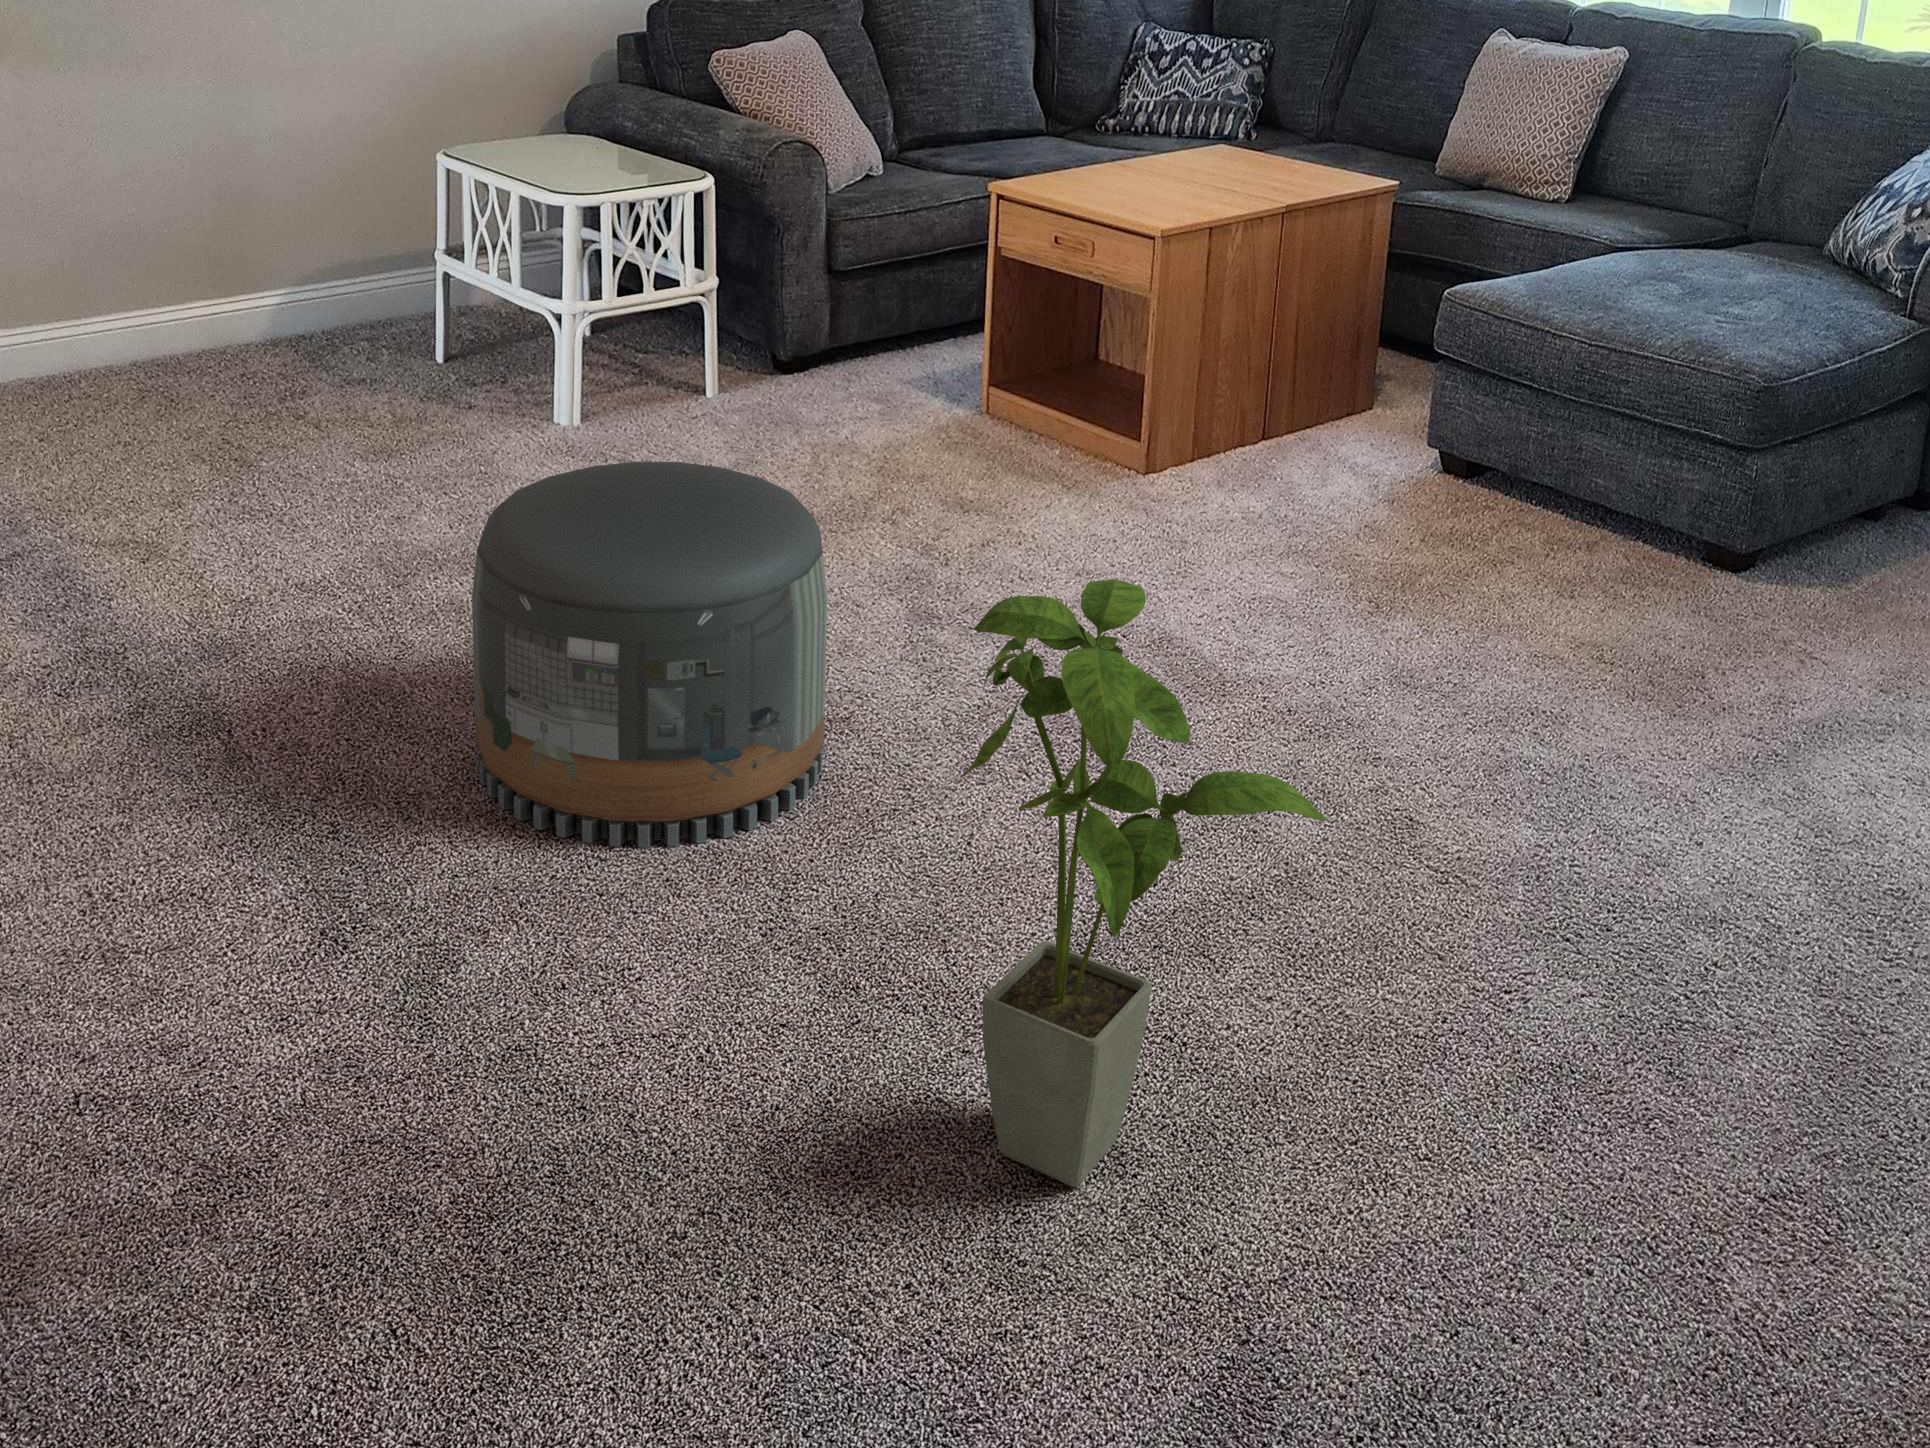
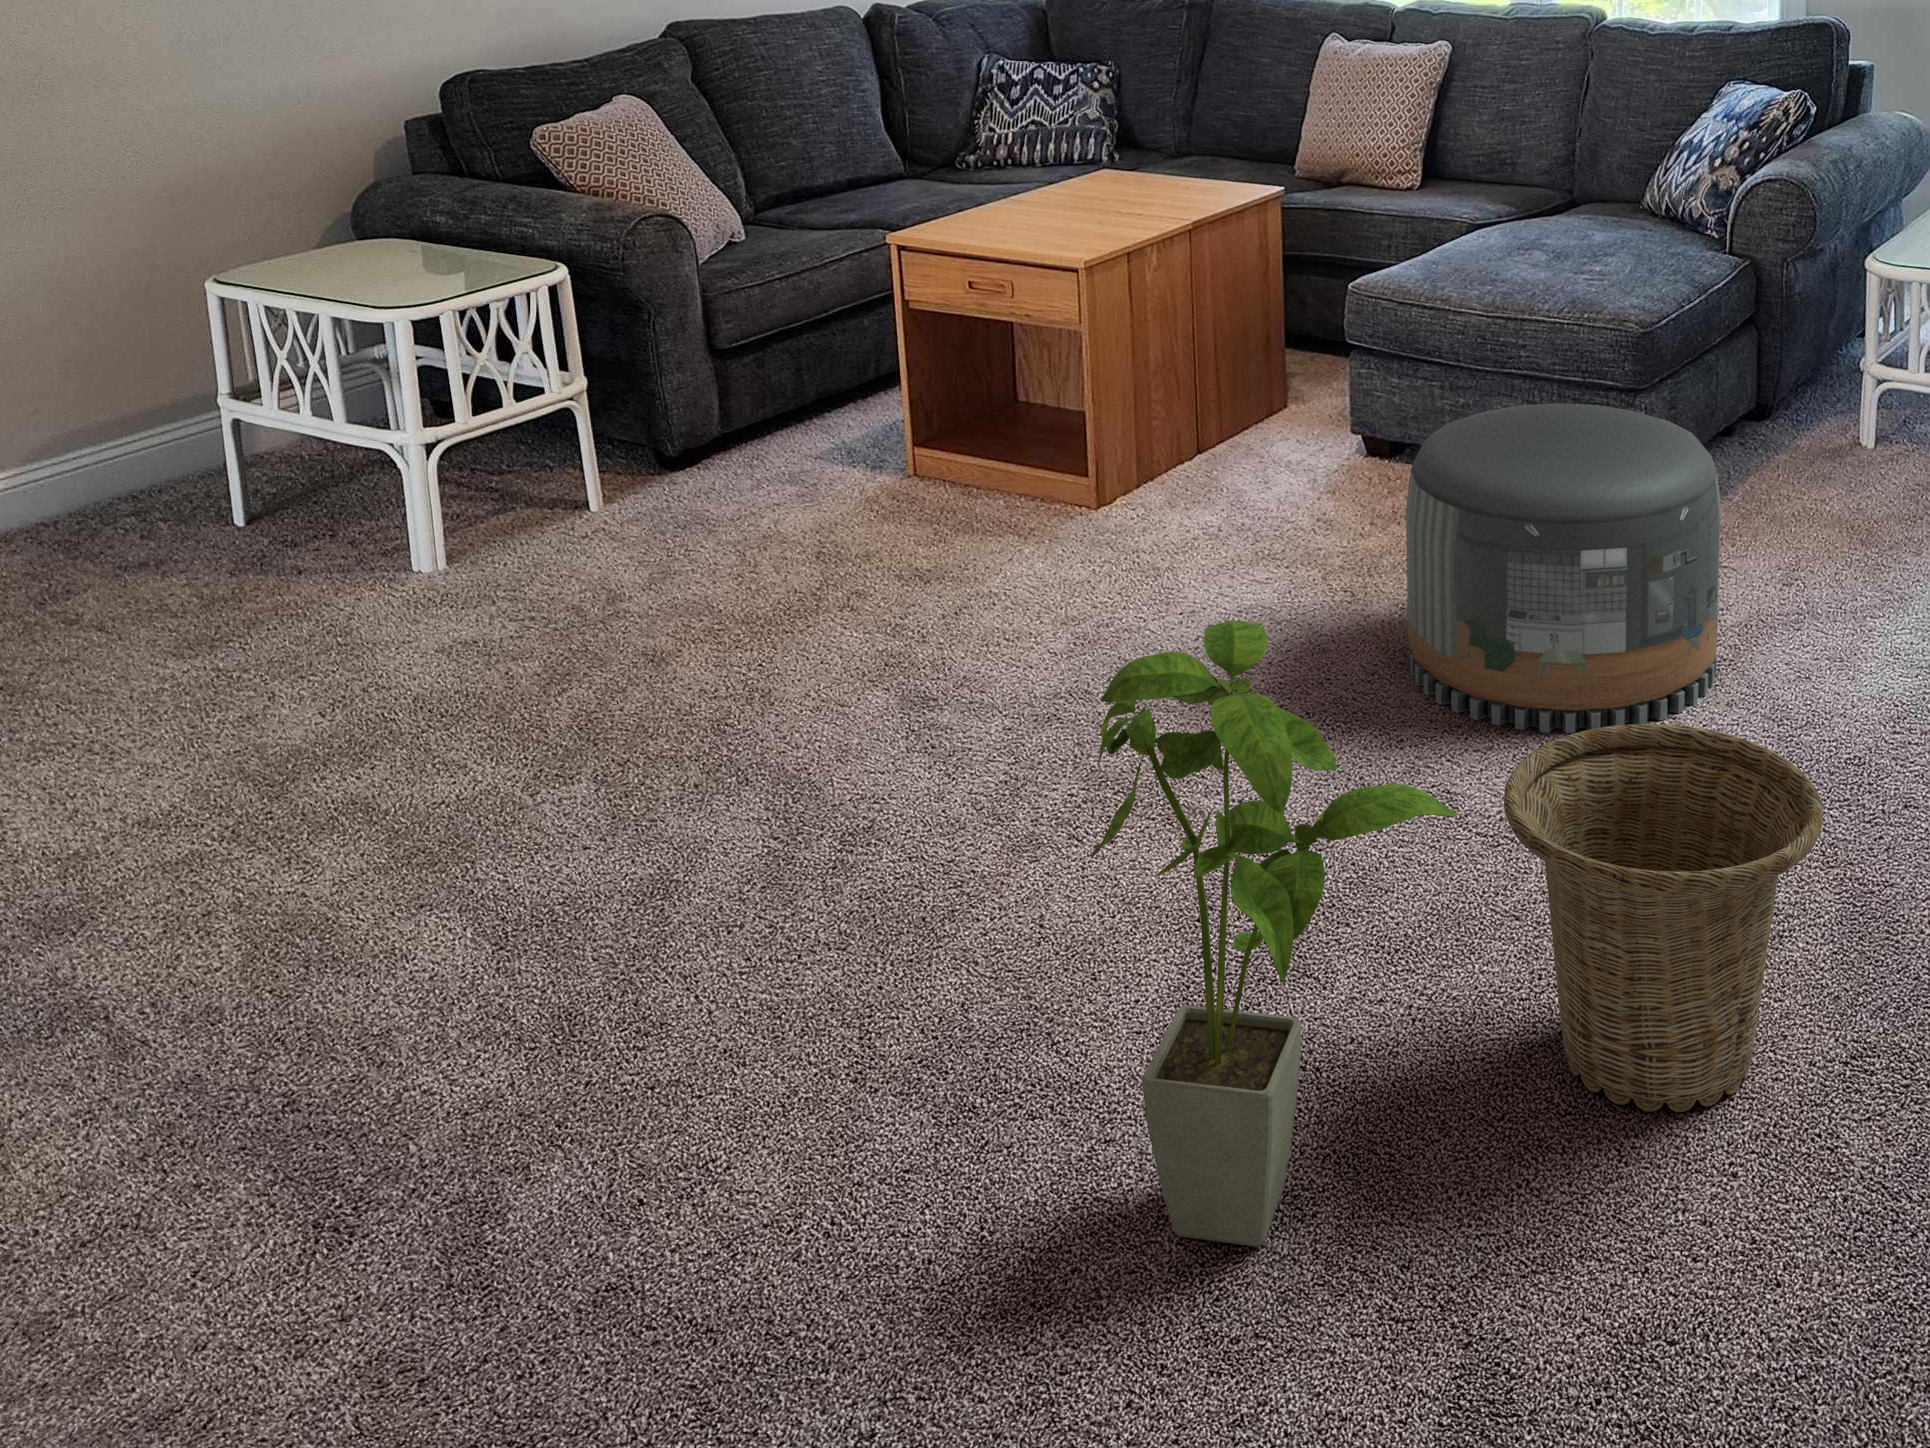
pouf: present [472,462,827,848] -> present [1406,403,1721,733]
basket: none [1408,775,1765,1193] -> present [1504,724,1823,1112]

